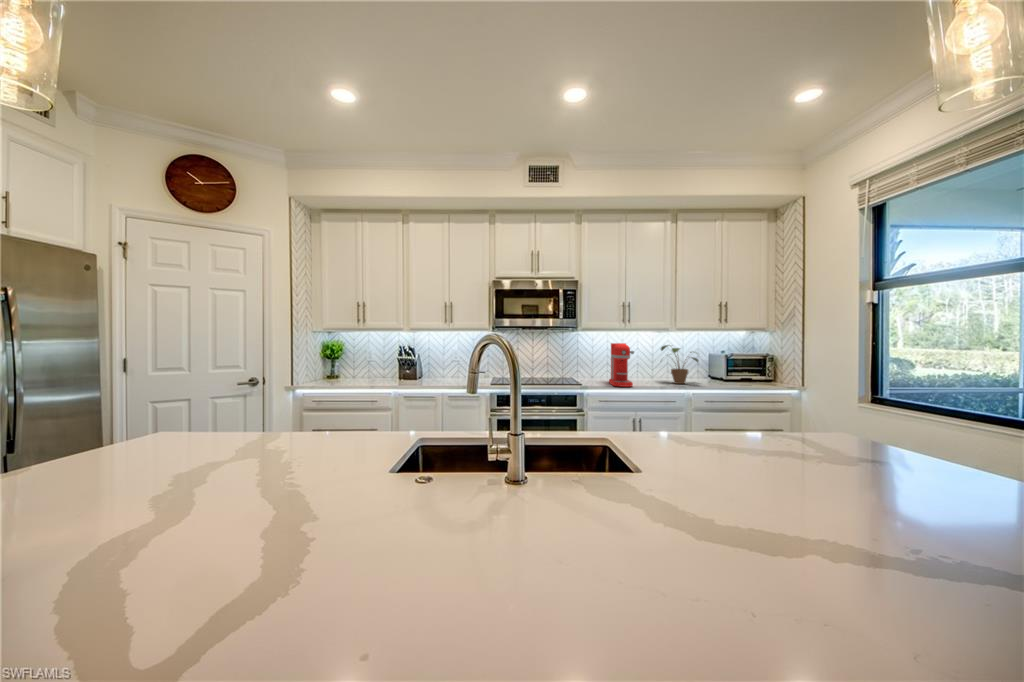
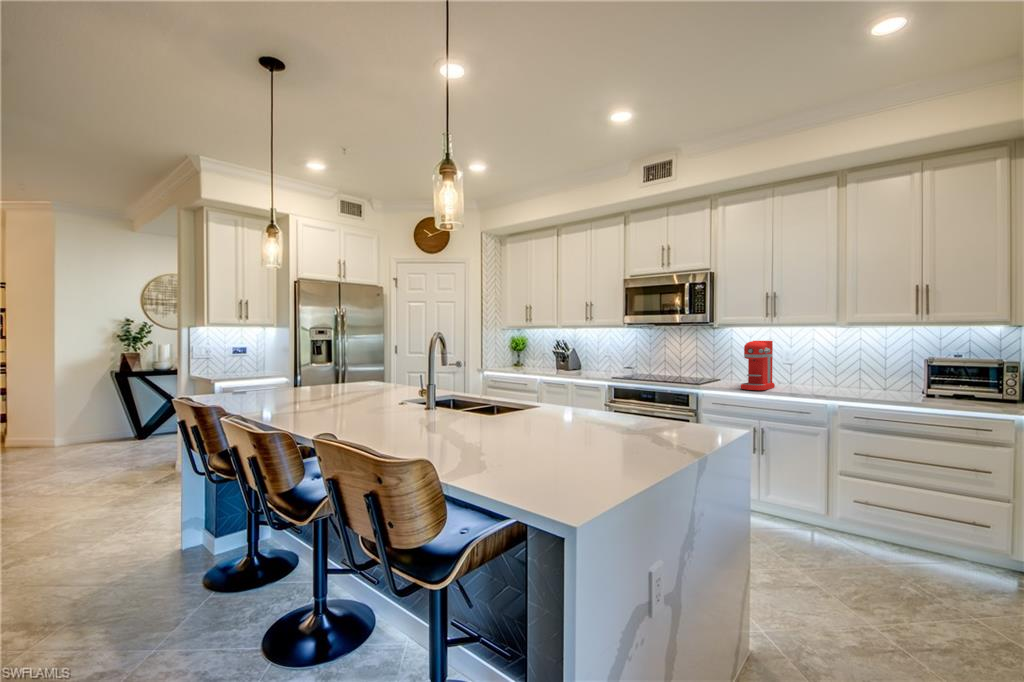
potted plant: present [661,345,698,384] -> none [820,343,884,394]

